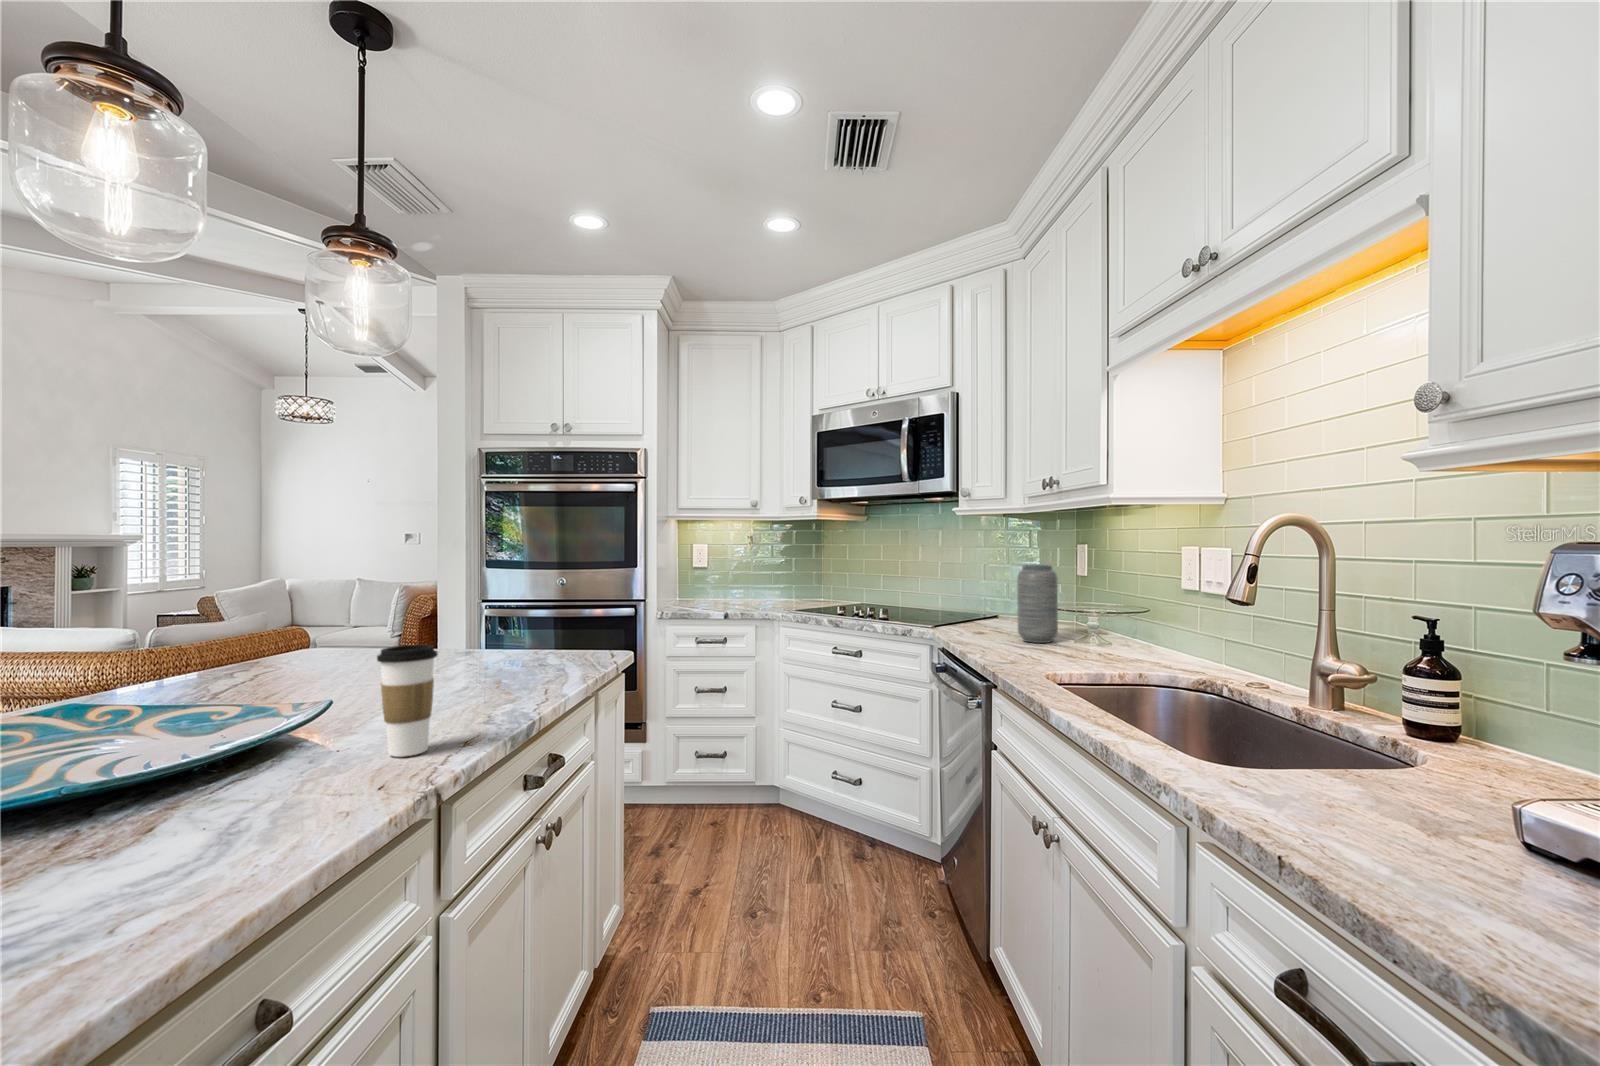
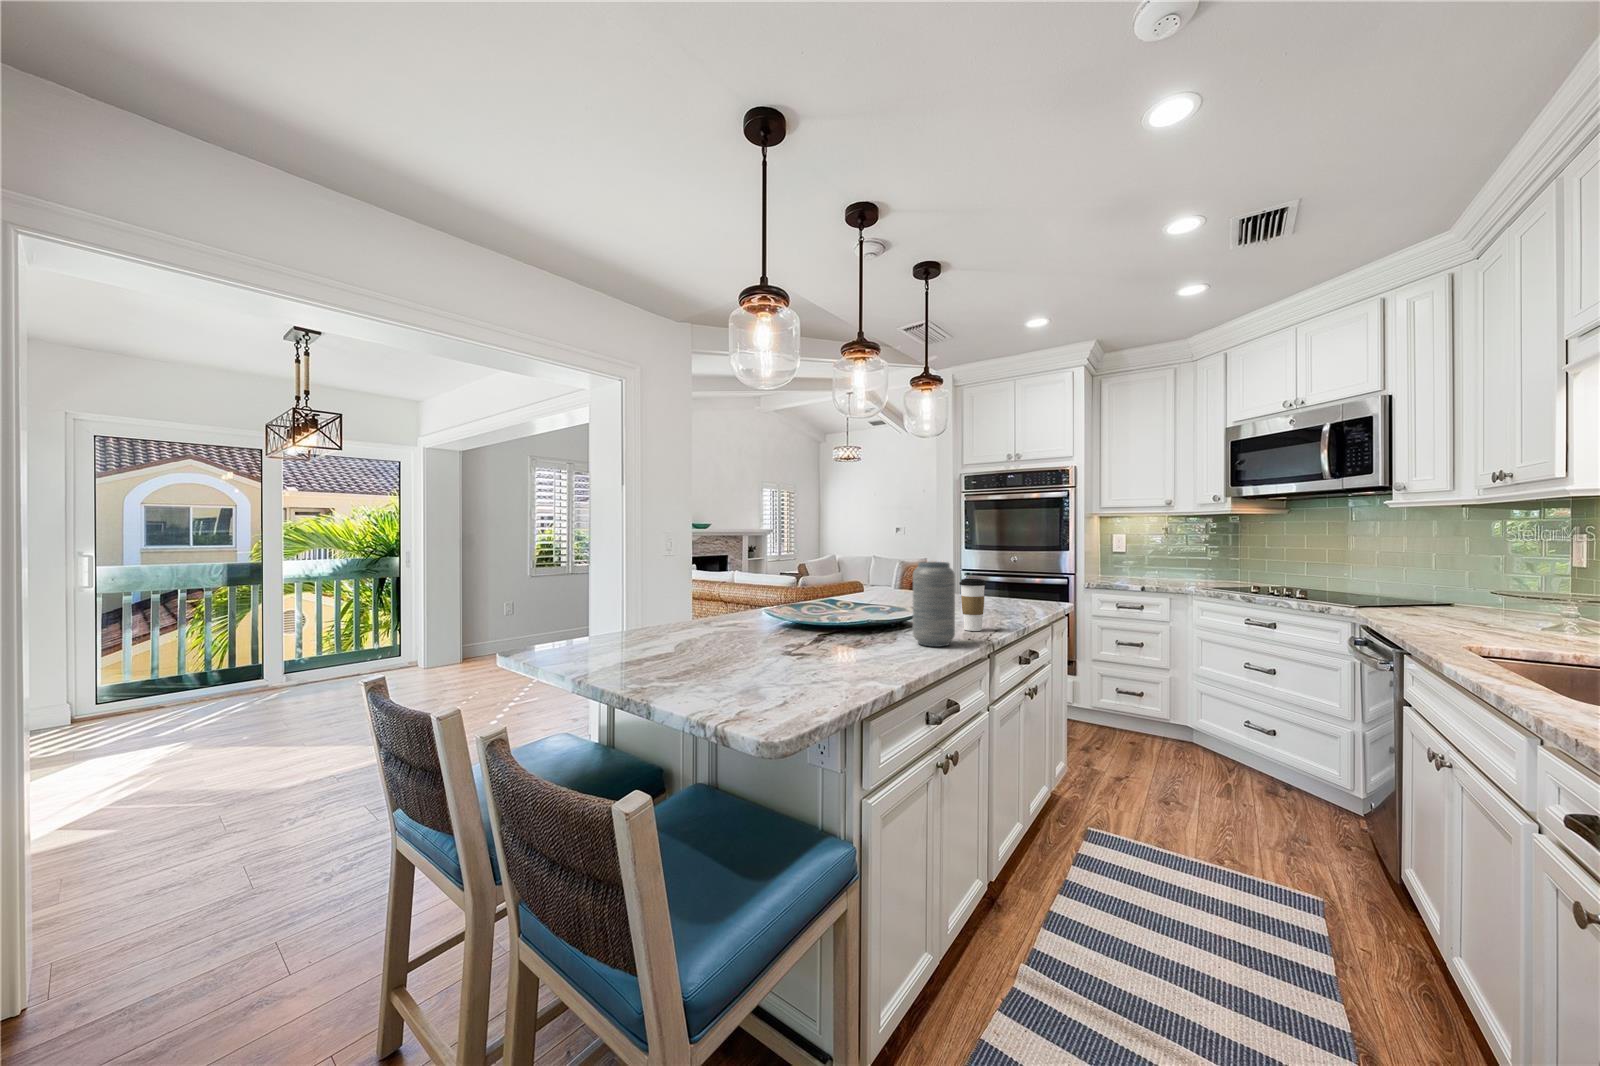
vase: present [1017,565,1058,643] -> present [913,562,955,647]

